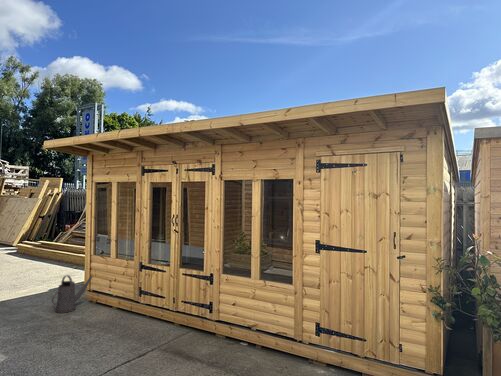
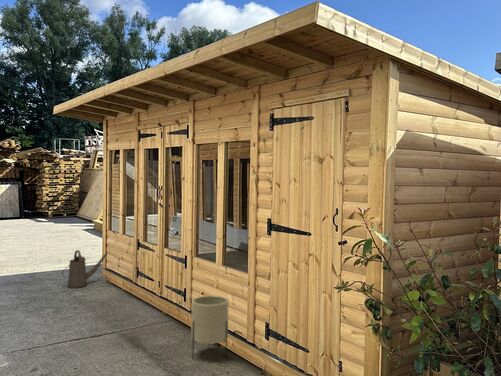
planter: none [246,306,277,364] -> present [191,296,228,358]

